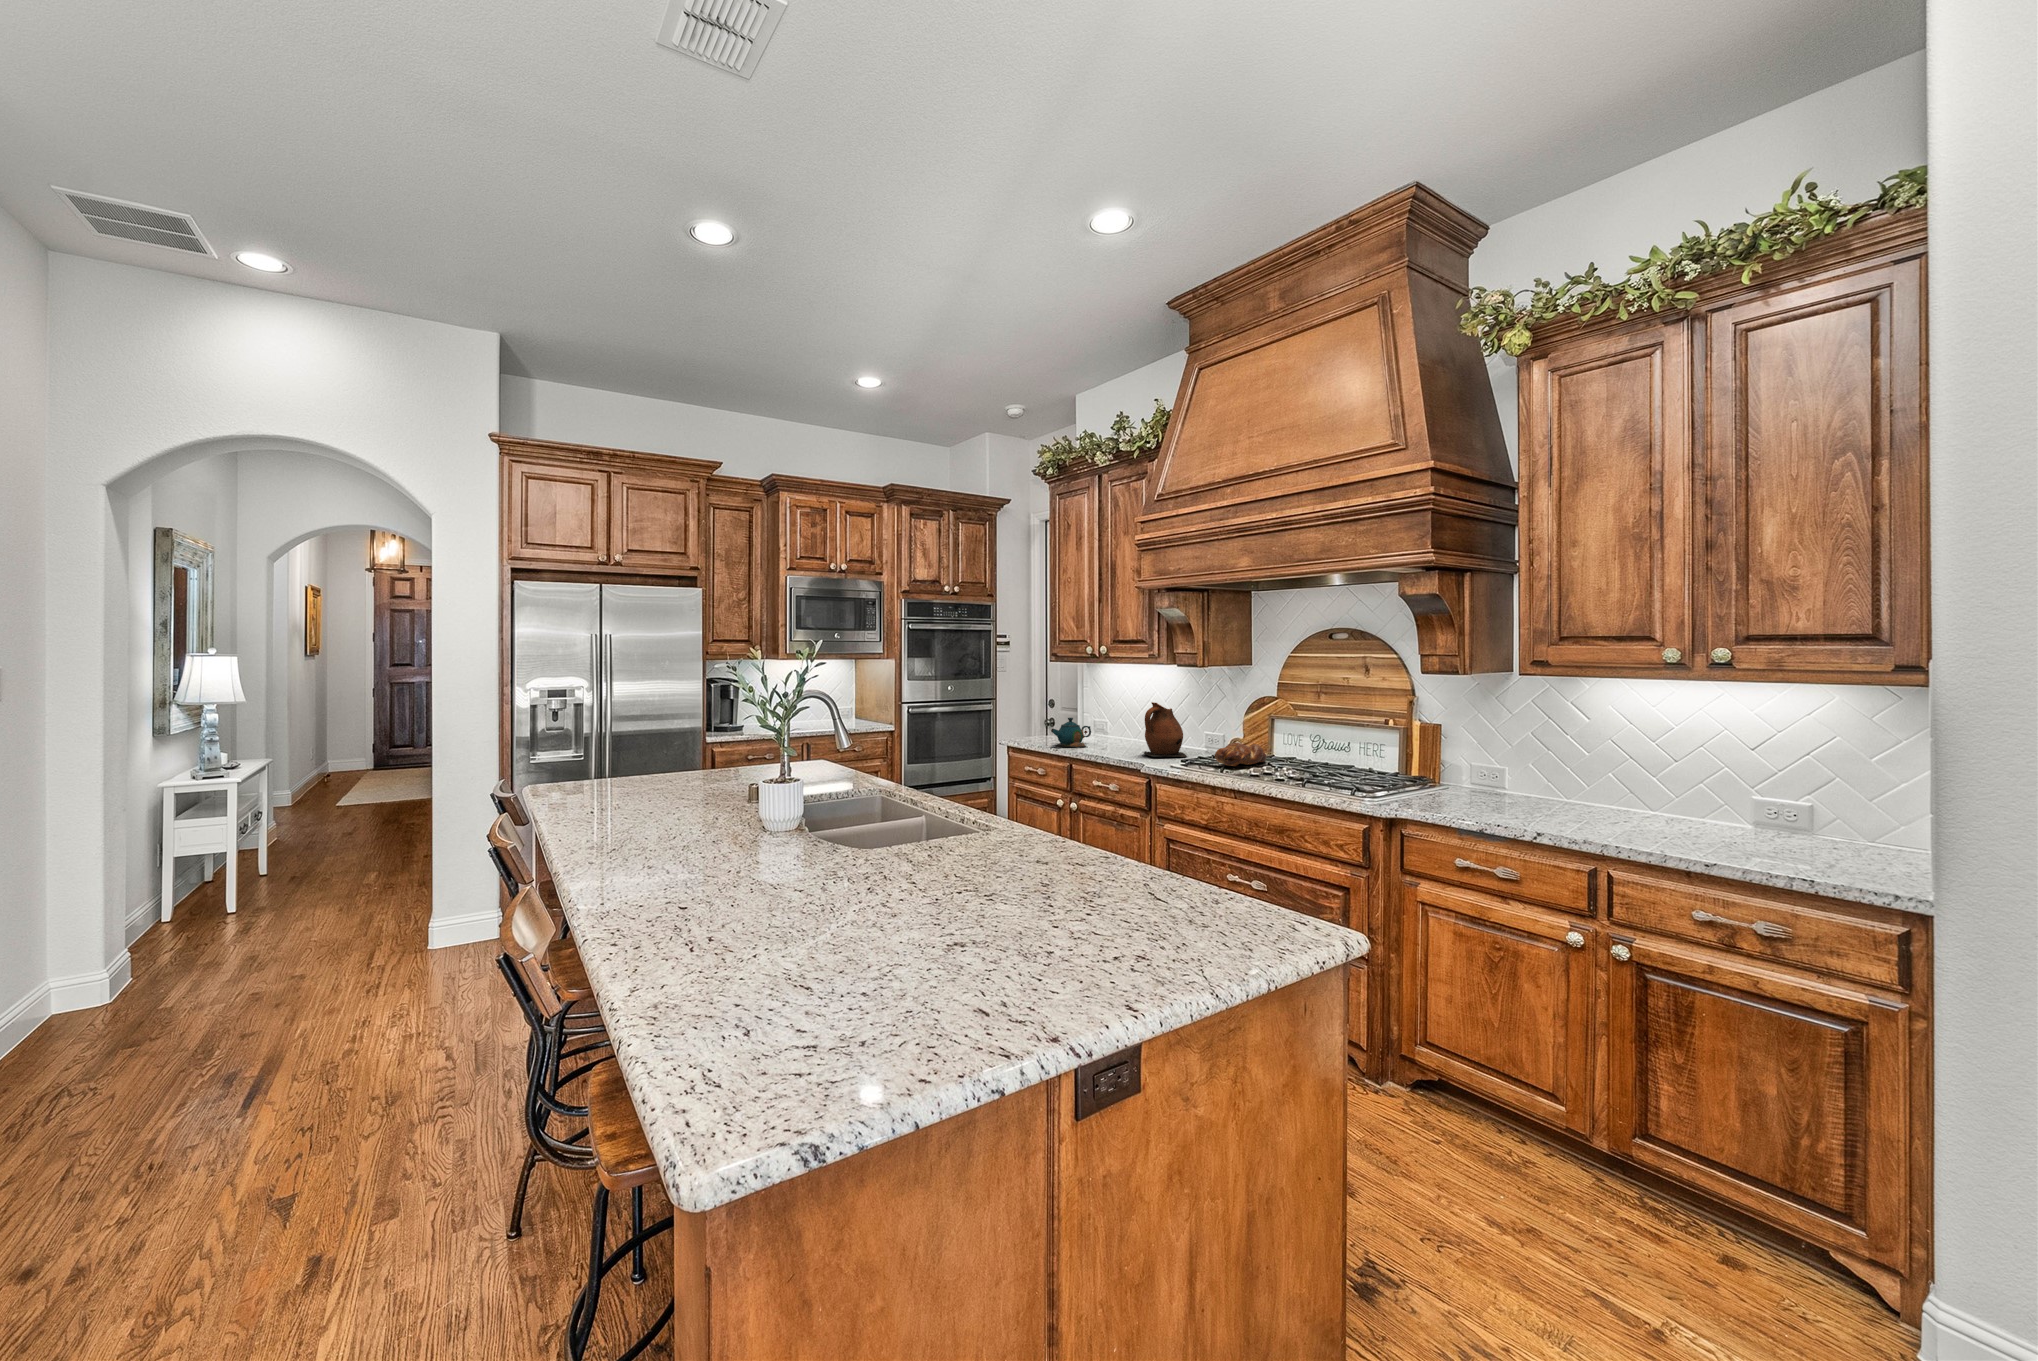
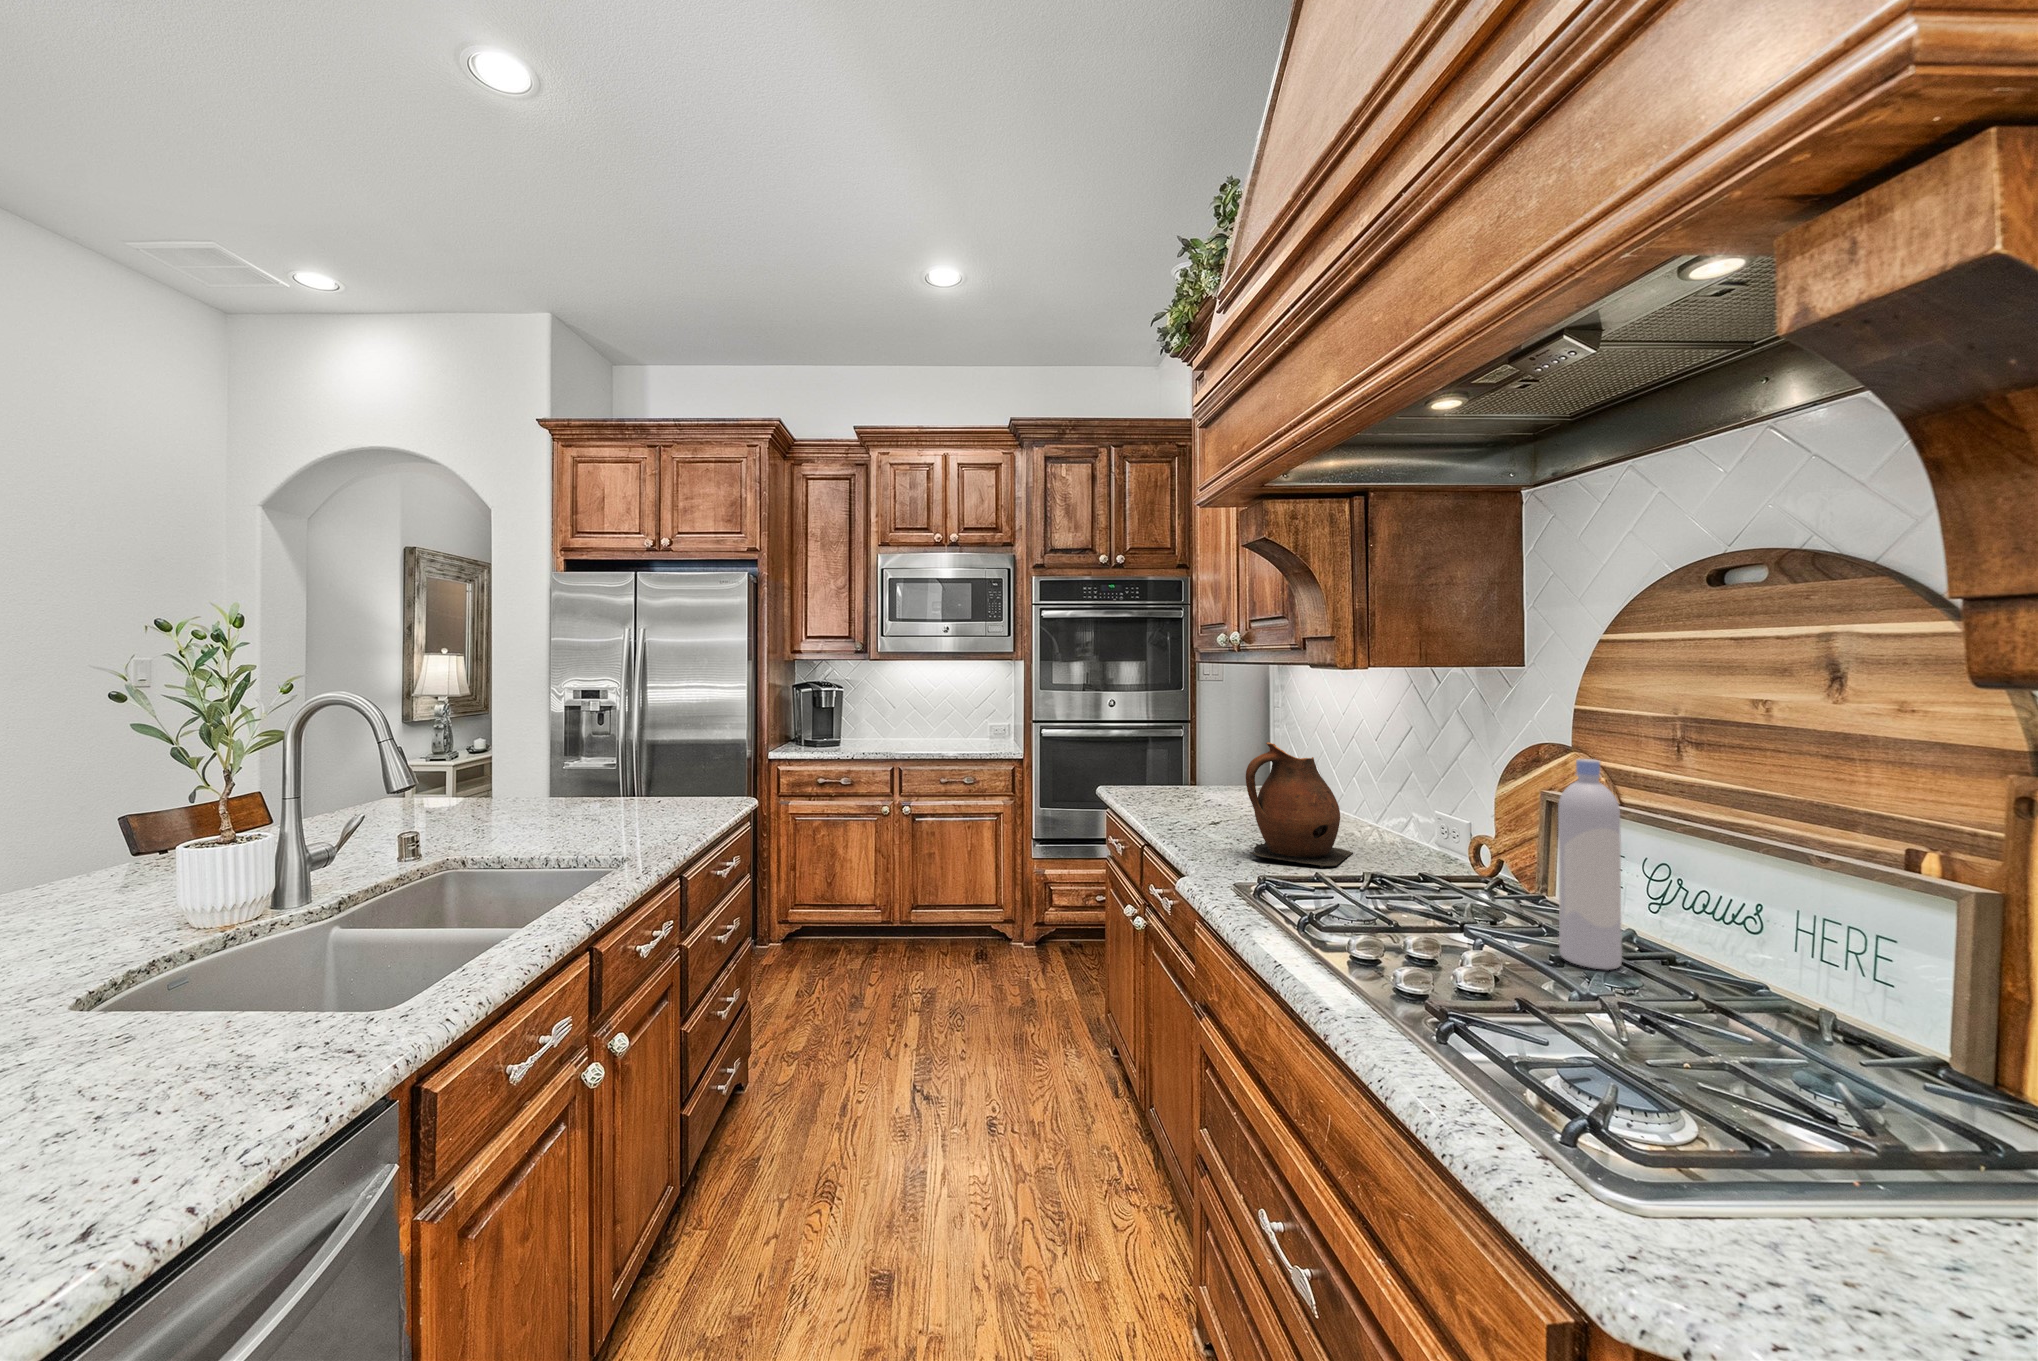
bottle: none [1298,699,1316,769] -> present [1558,759,1622,970]
teapot: present [1051,718,1091,748] -> none [1148,761,1239,818]
bread loaf: present [1215,742,1267,766] -> none [1340,853,1504,918]

